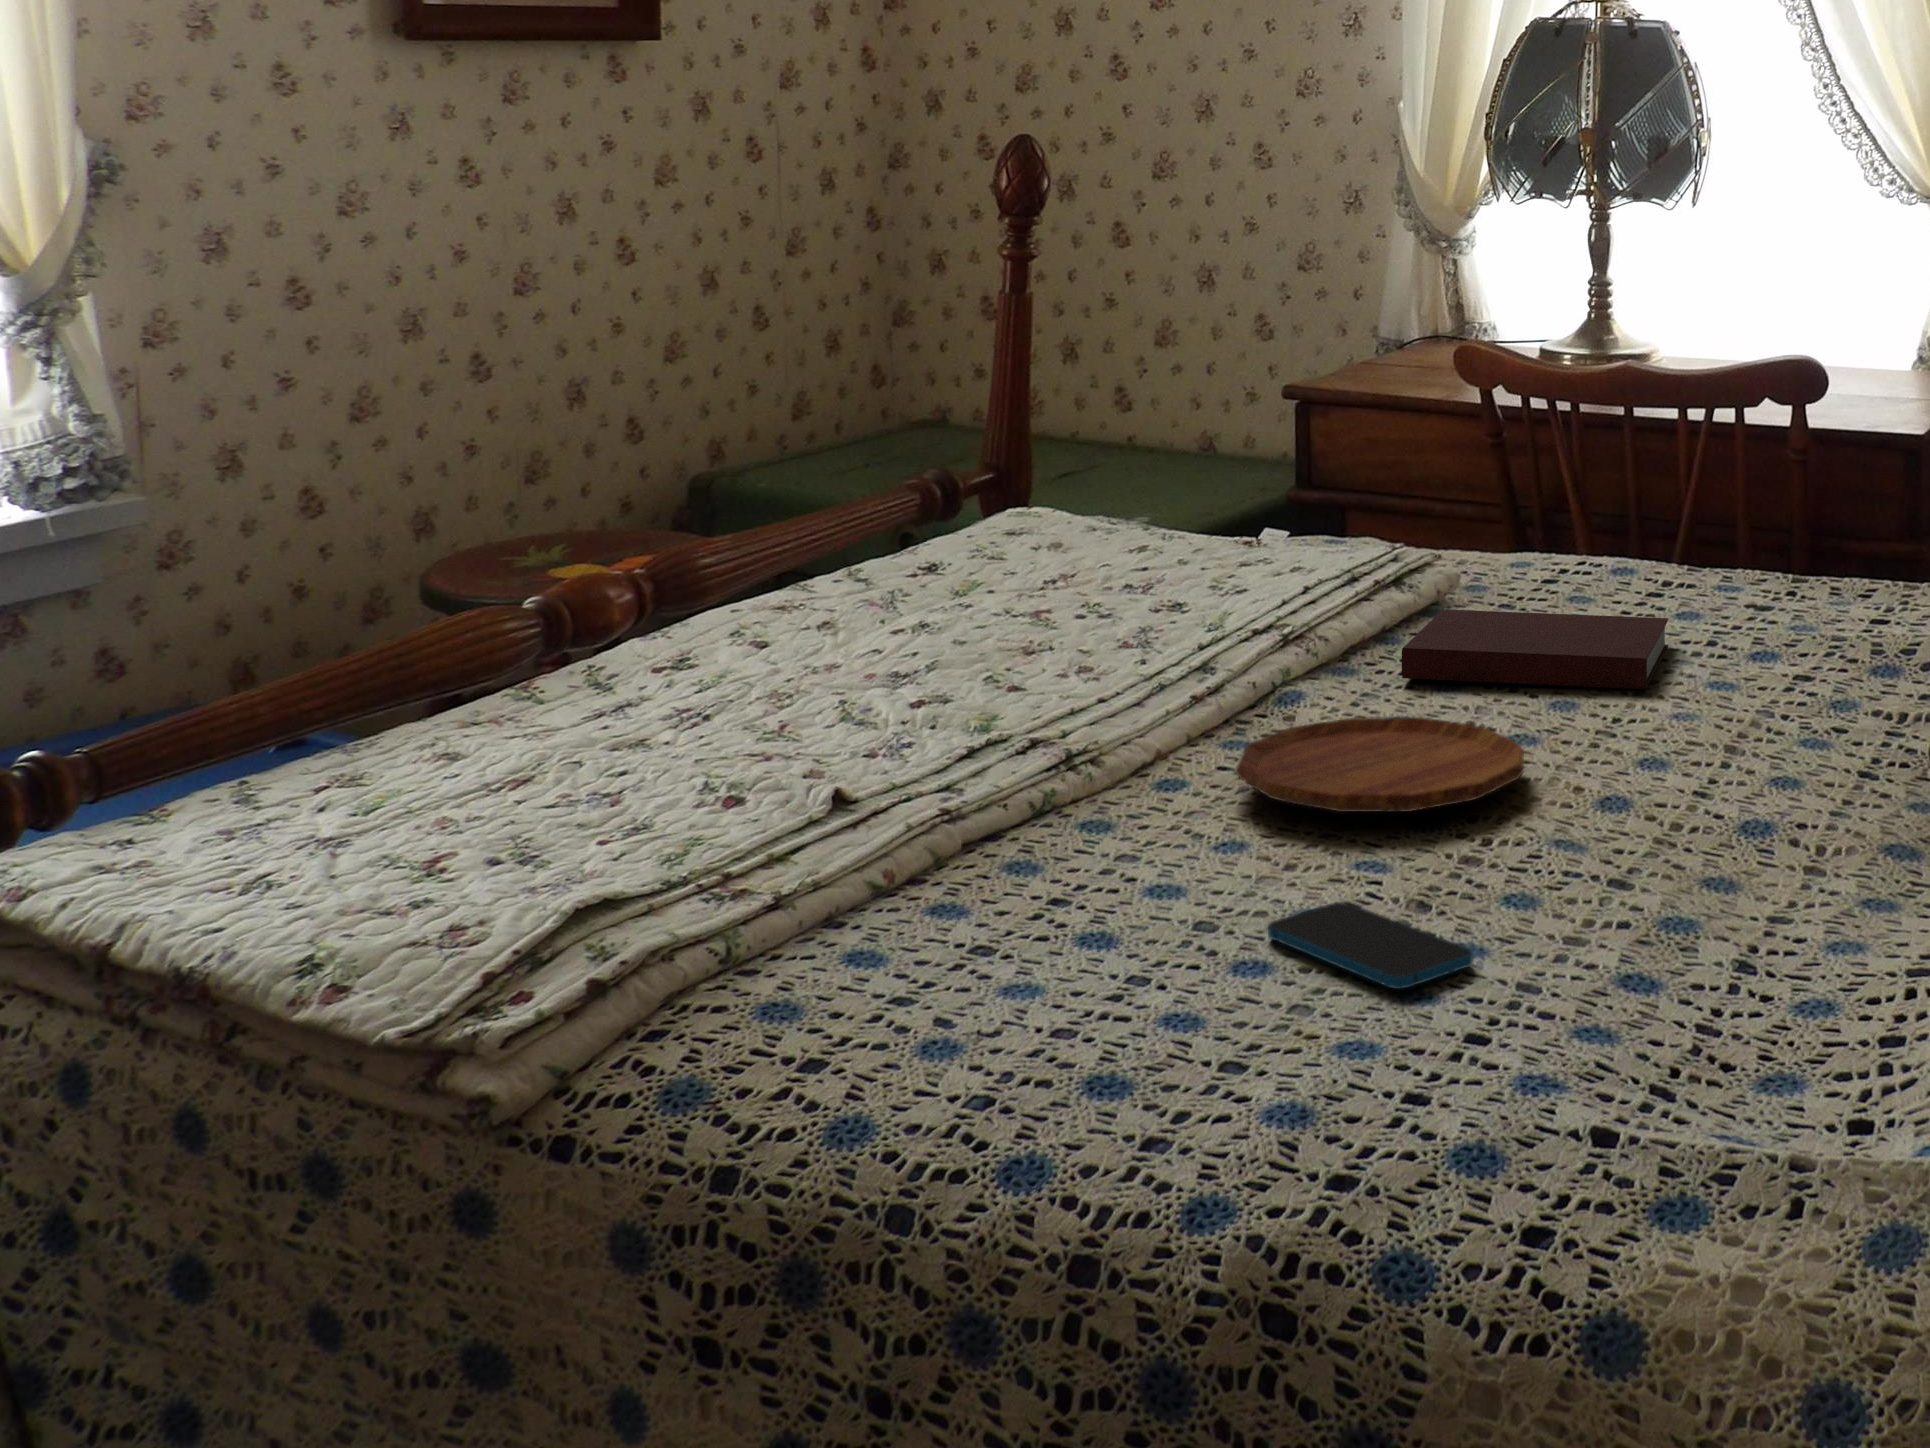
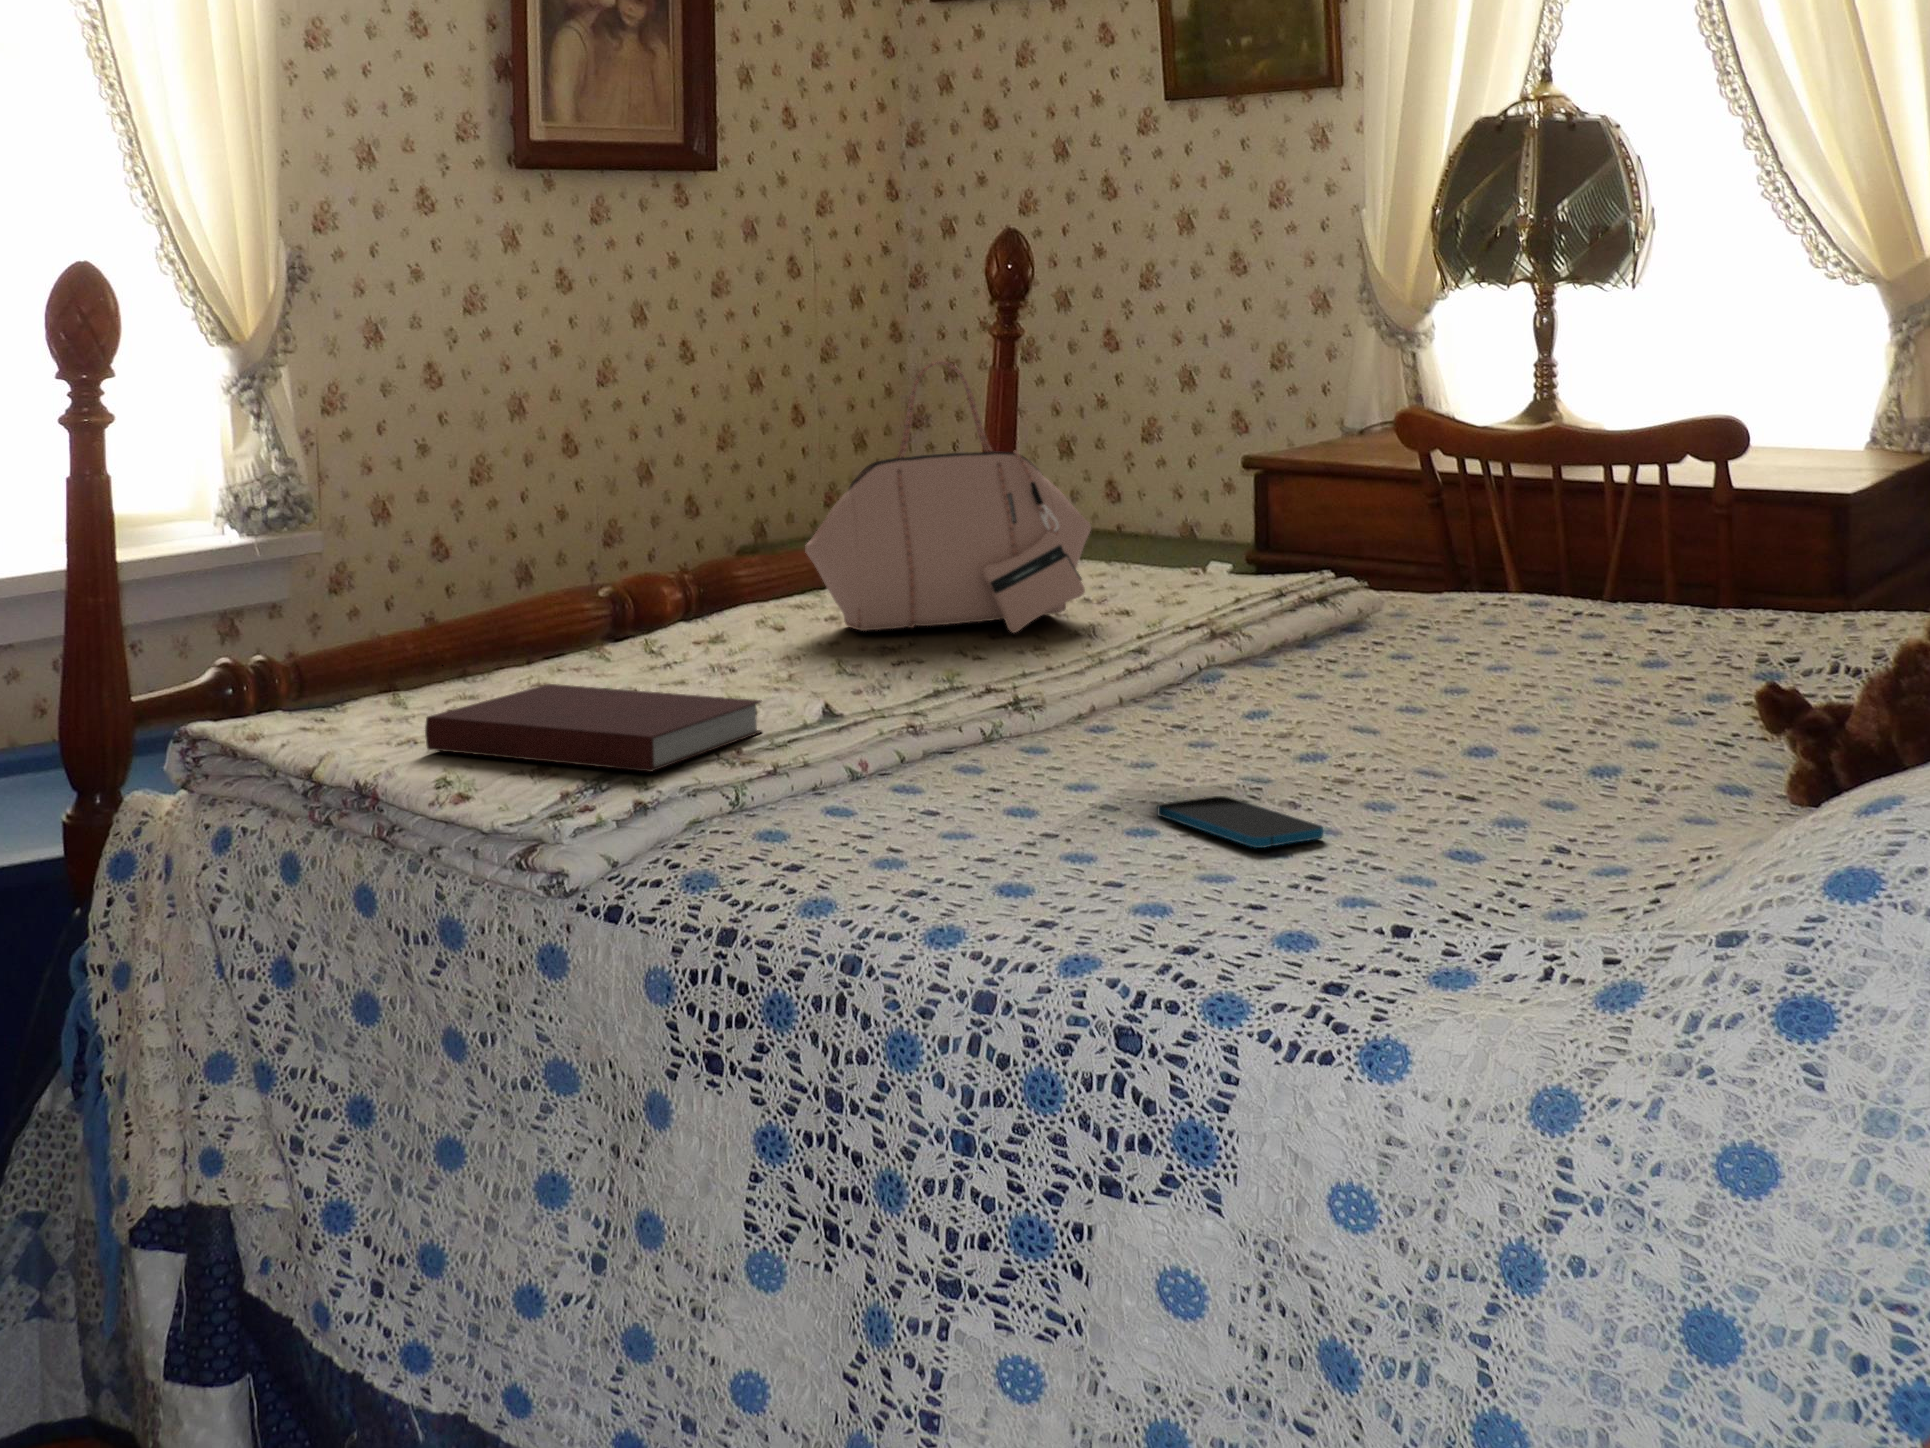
handbag: none [798,331,1149,664] -> present [805,361,1091,633]
notebook: present [1401,609,1669,689] -> present [425,684,762,772]
tray: present [1235,717,1524,812] -> none [1148,683,1401,744]

